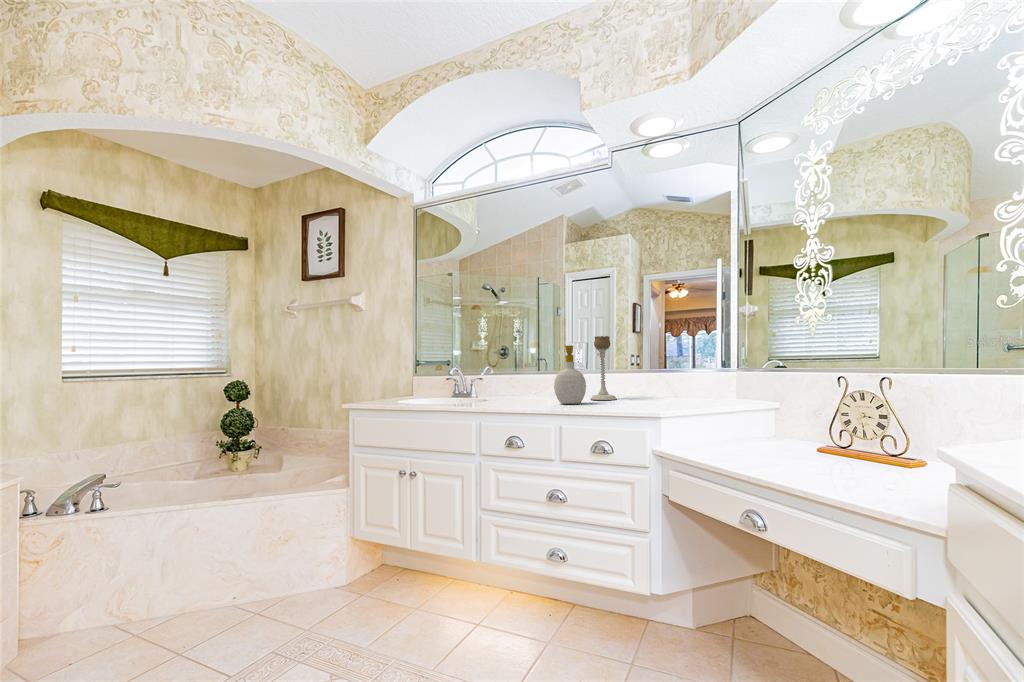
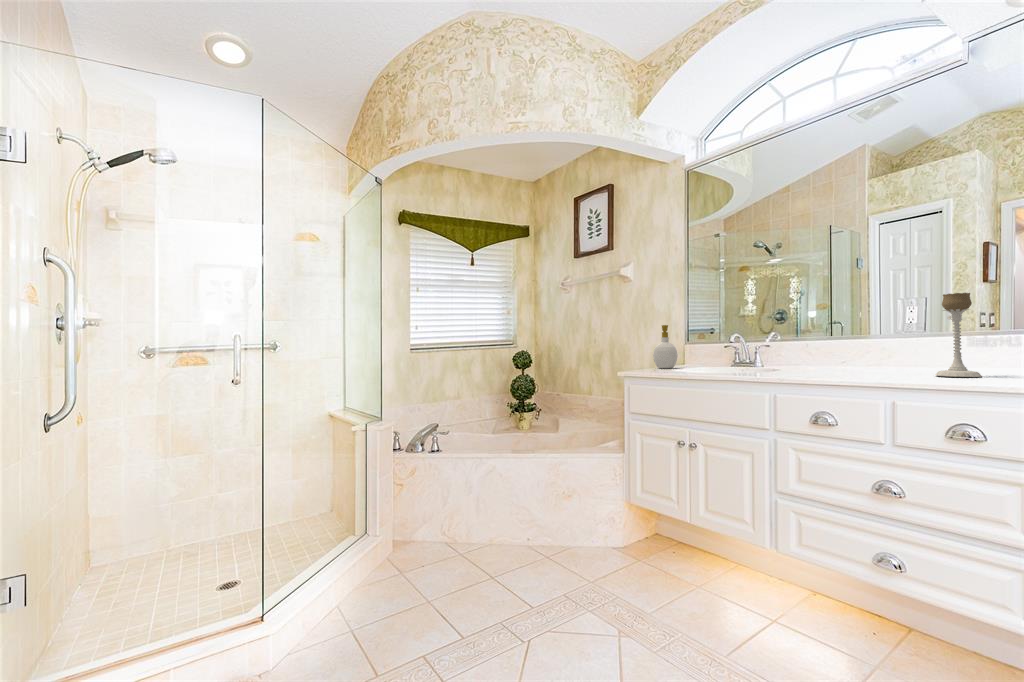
soap bottle: present [554,345,586,404] -> present [653,325,677,368]

